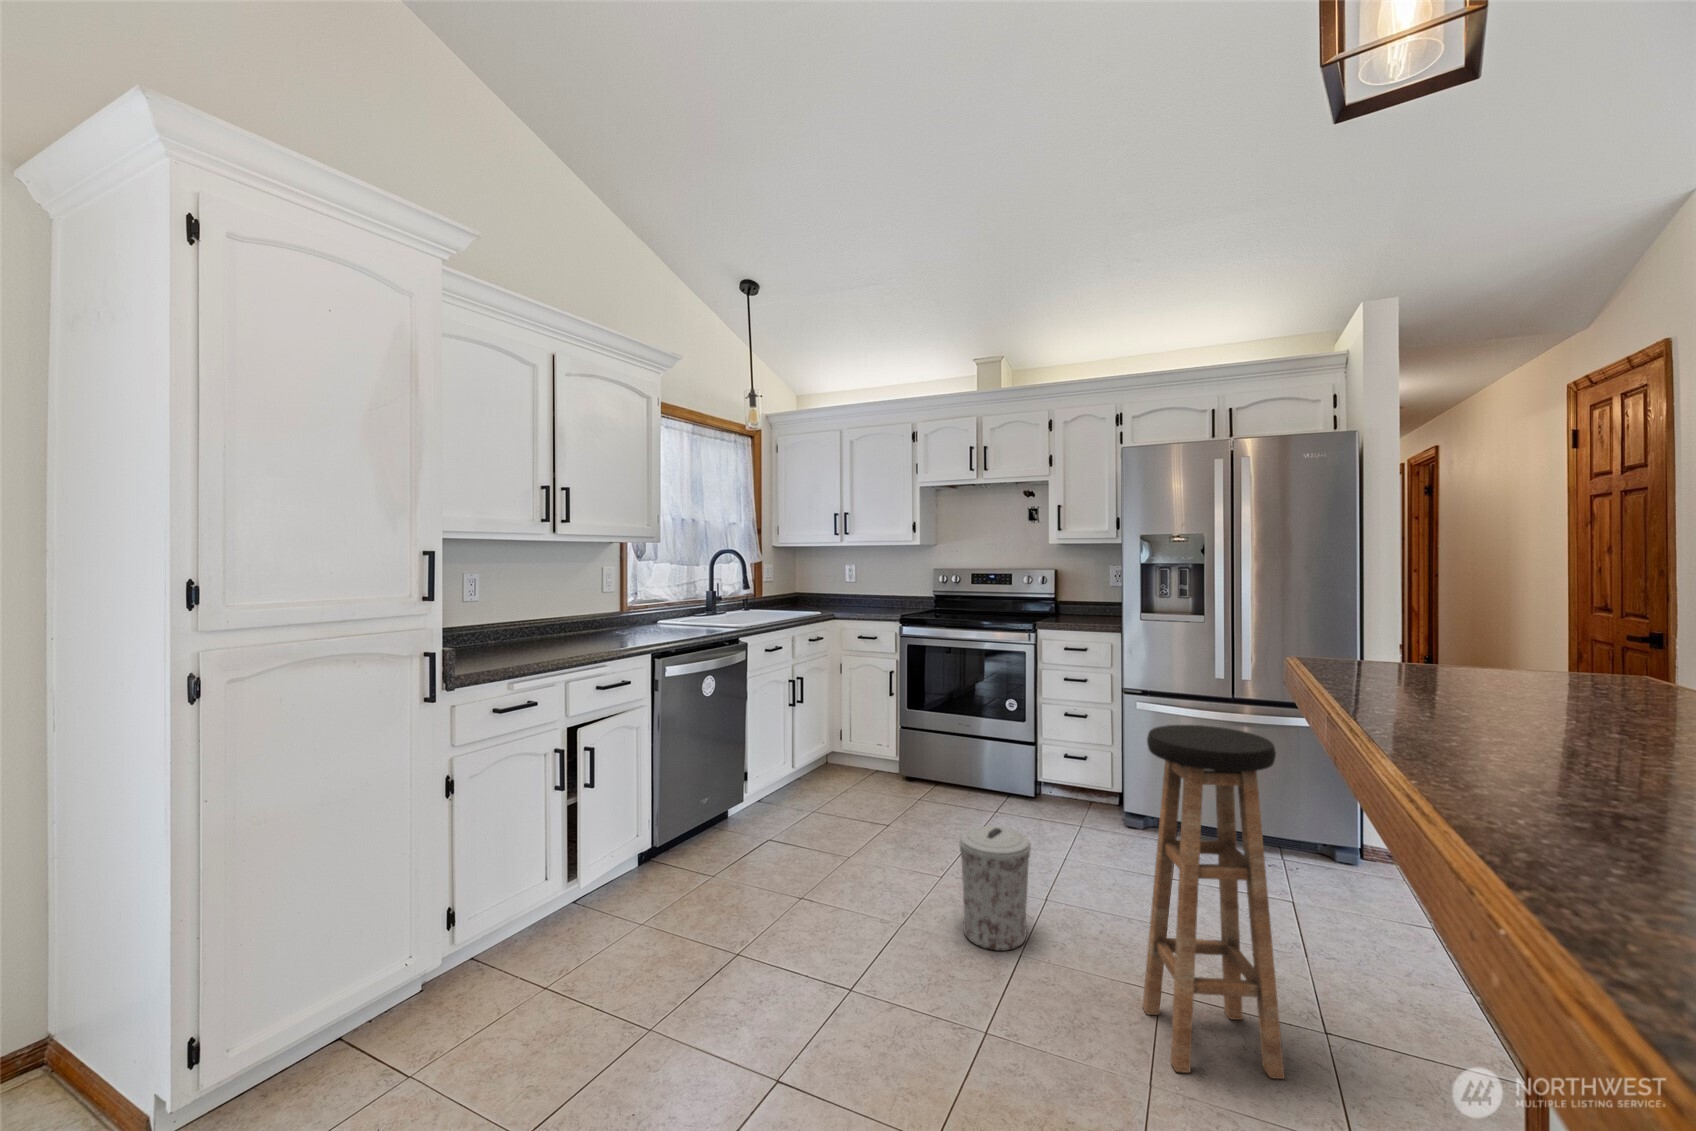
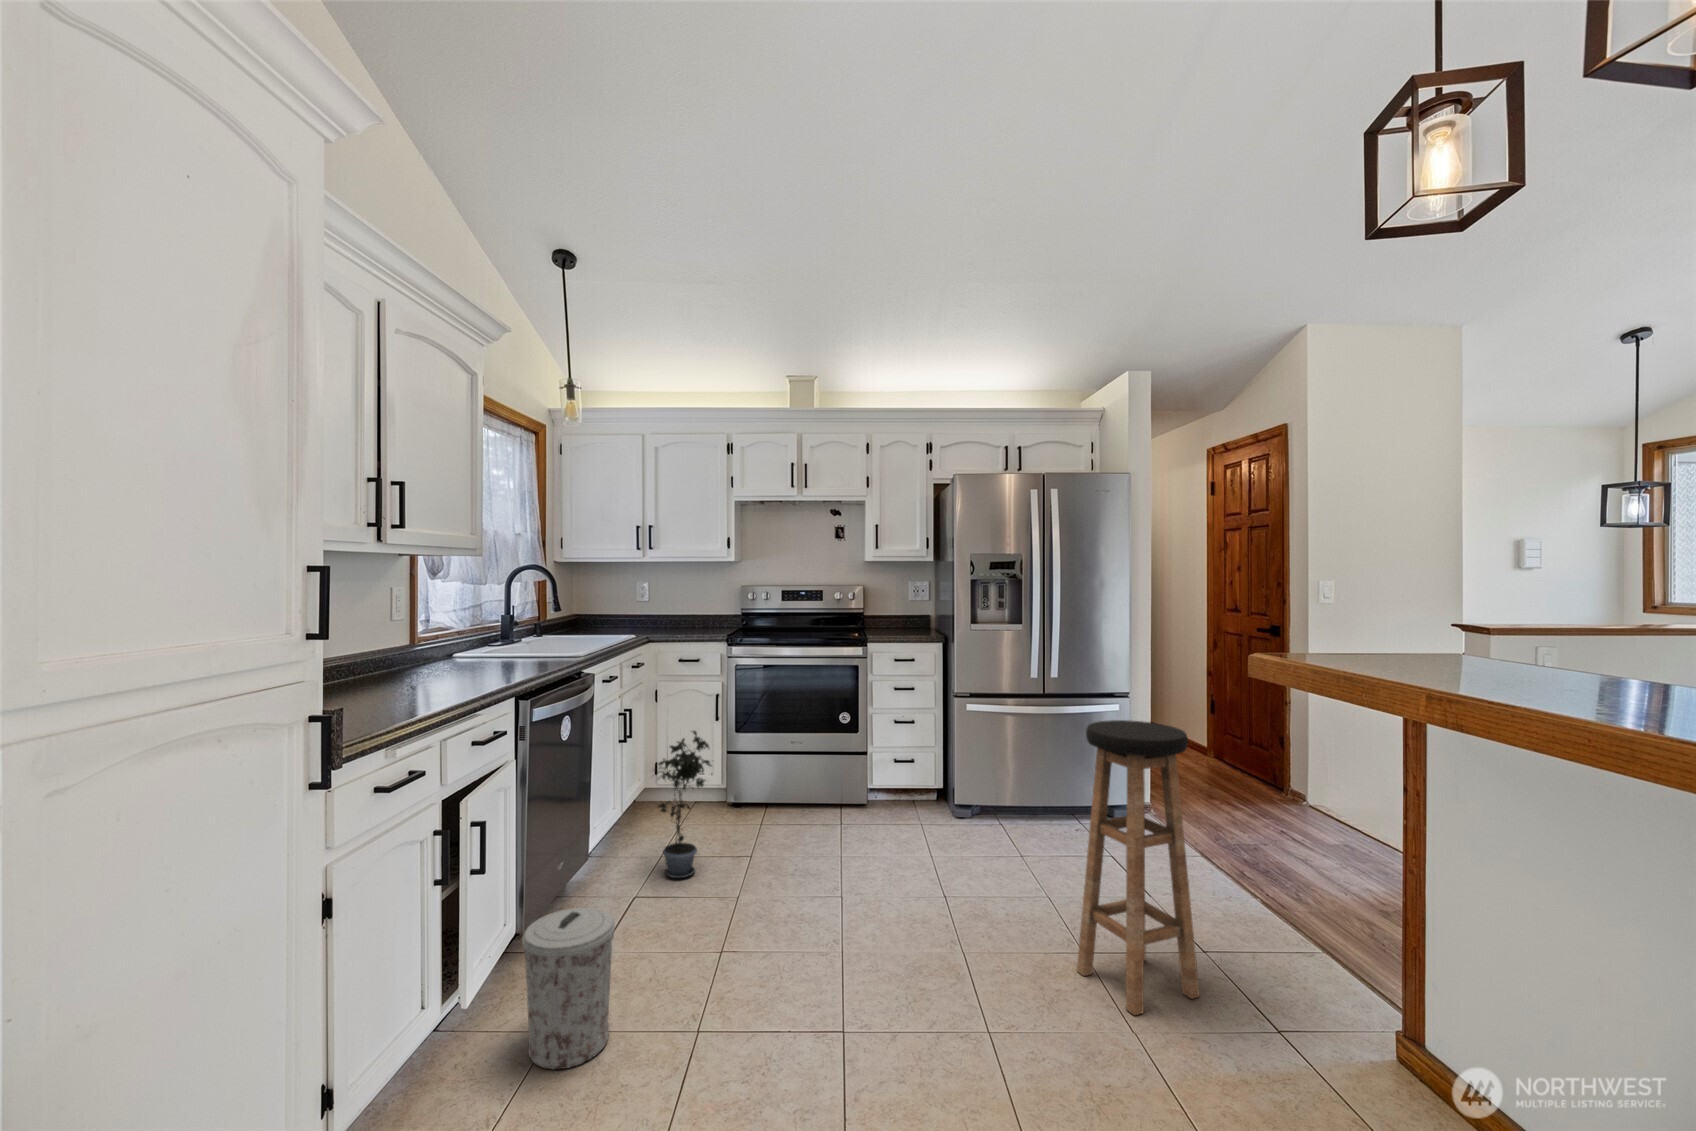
potted plant: none [793,699,848,832] -> present [658,731,711,878]
trash can: present [959,826,1031,950] -> present [522,908,615,1069]

